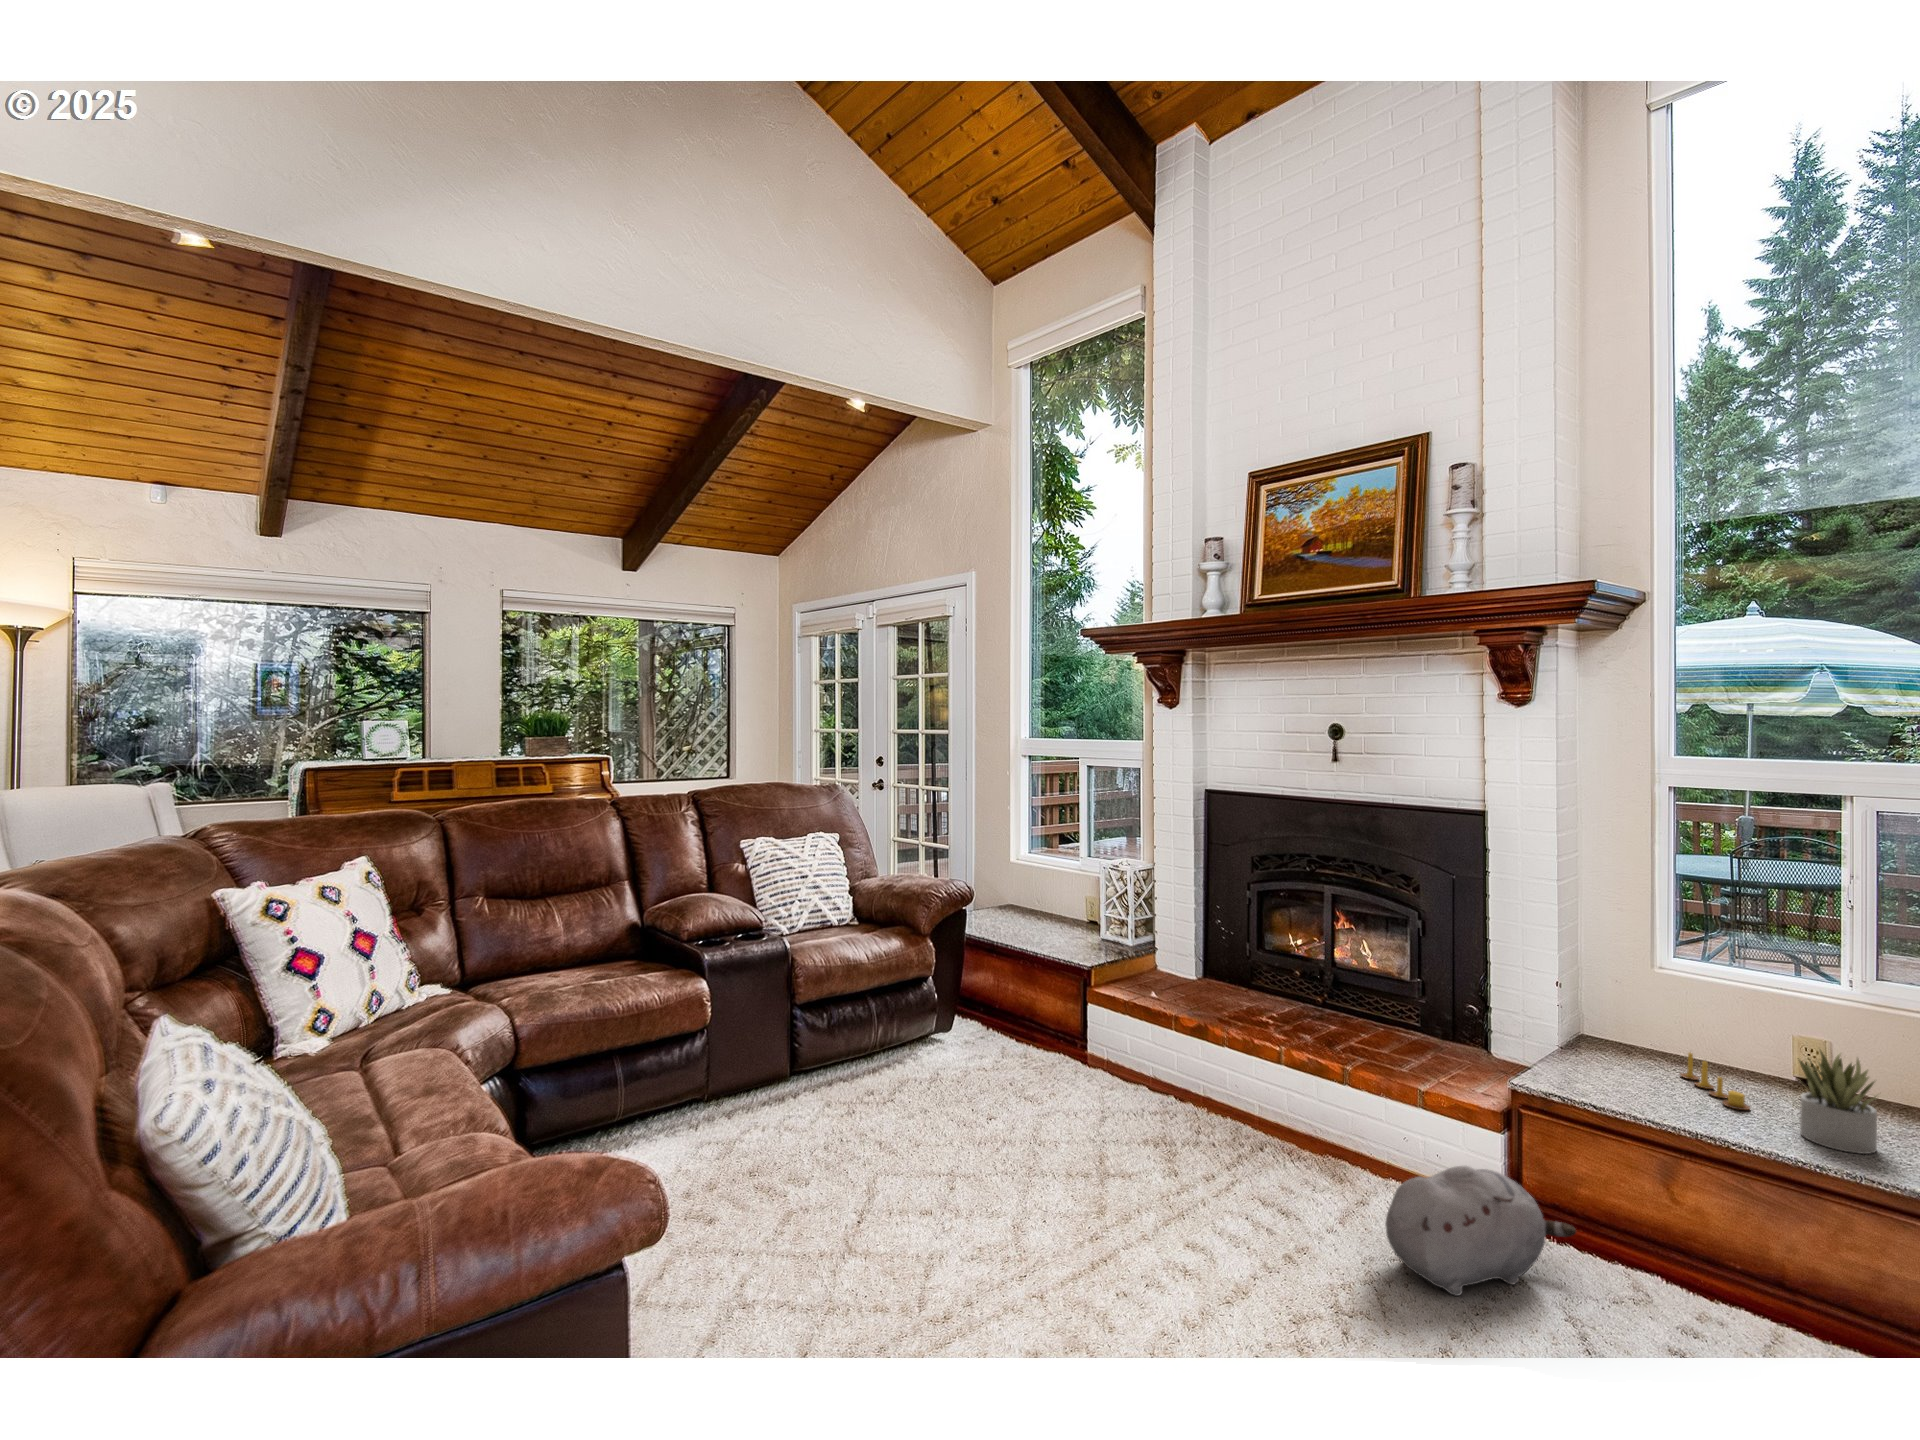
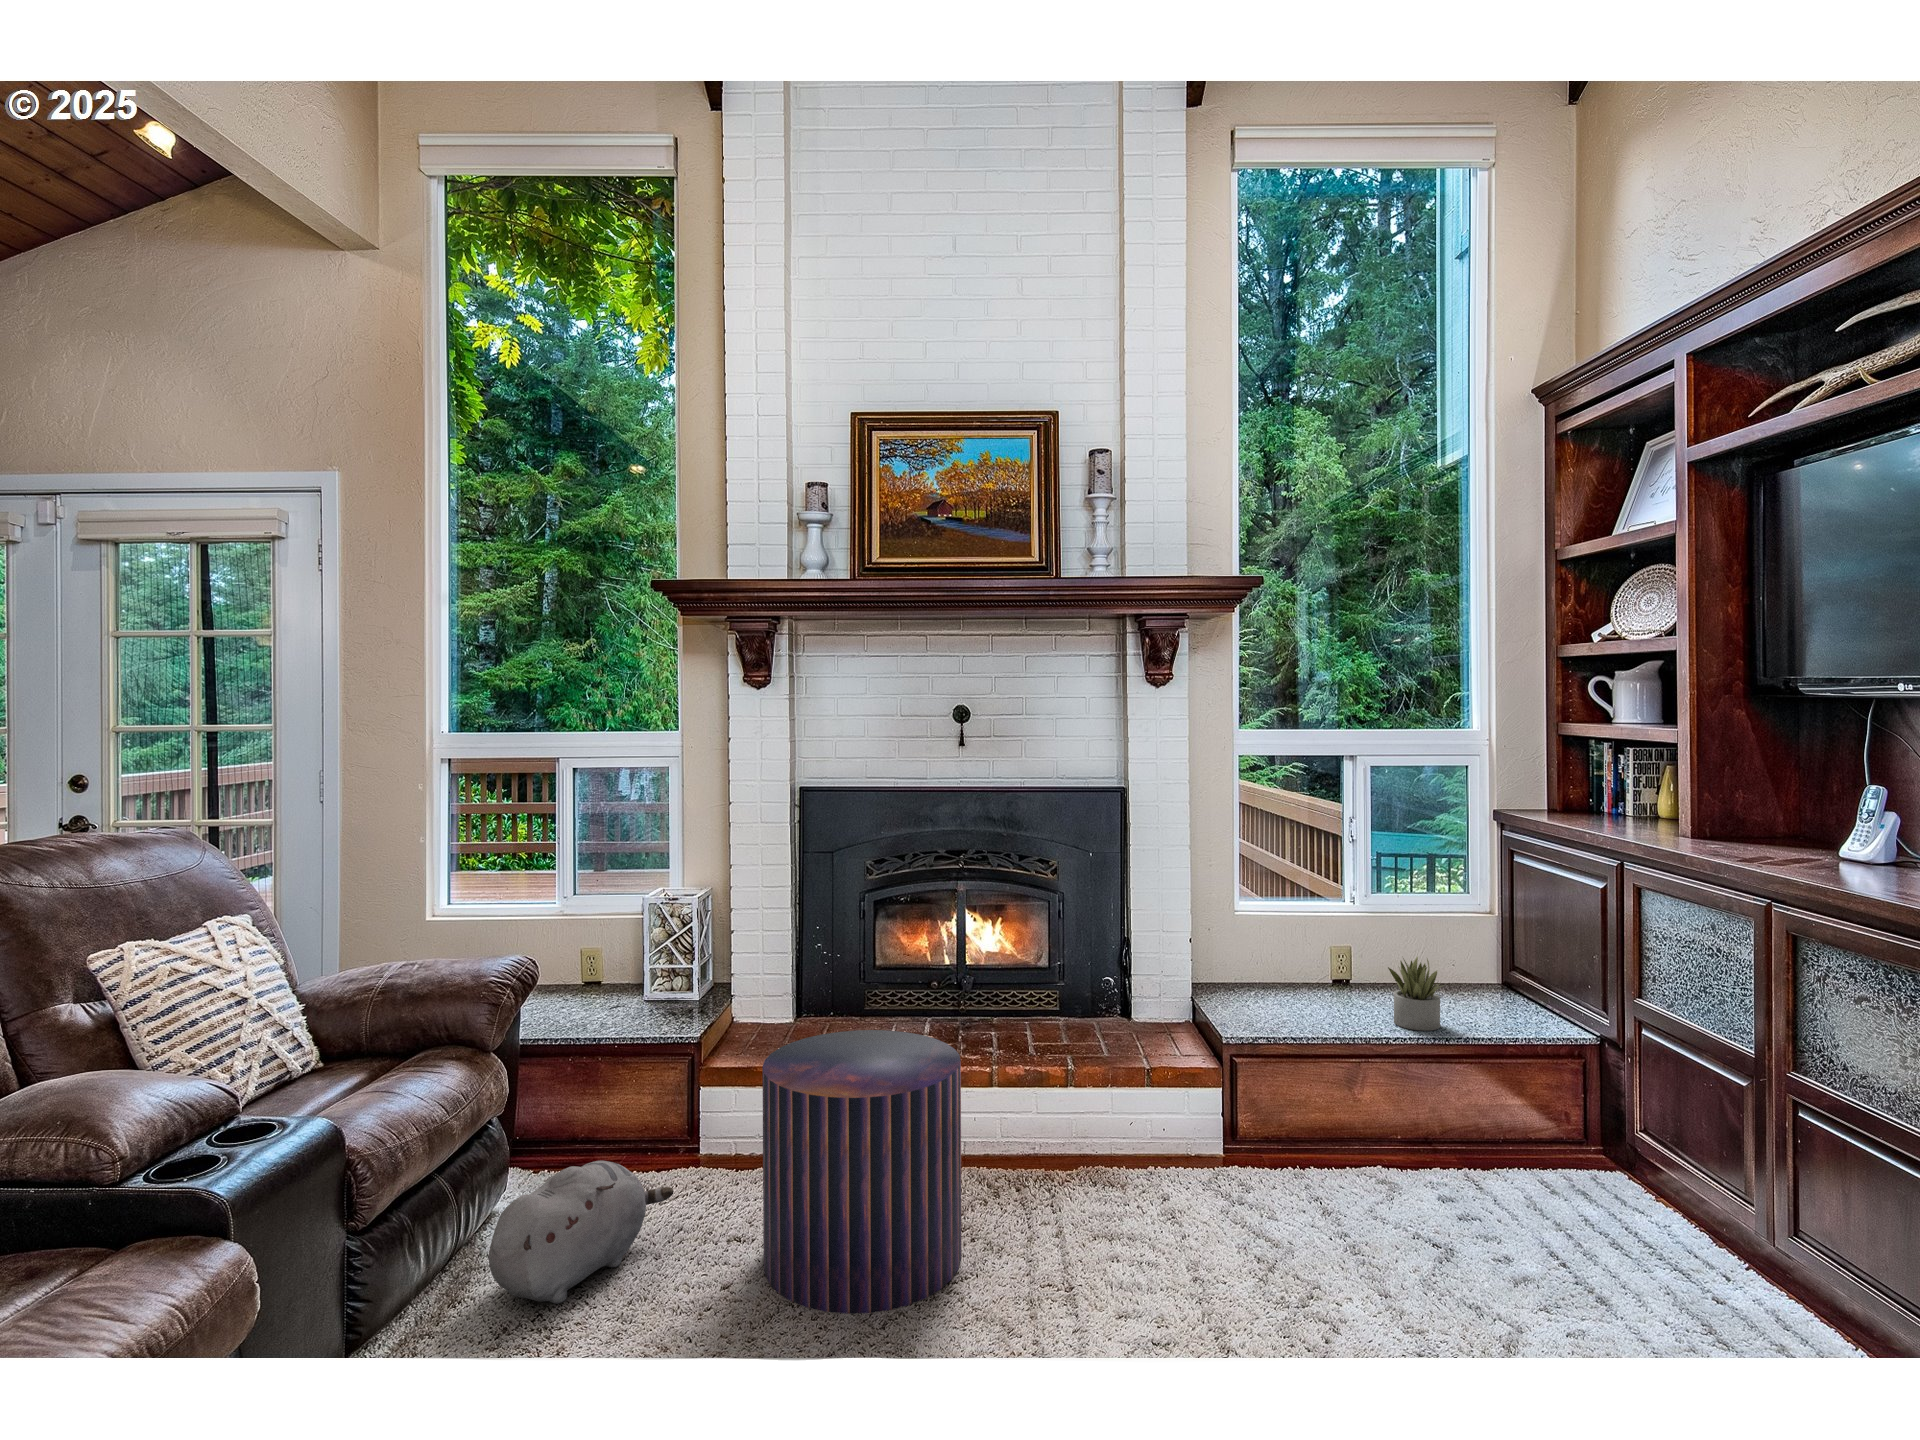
pouf: none [1016,970,1173,1178] -> present [762,1030,962,1314]
candle: present [1680,1053,1750,1110] -> none [1281,977,1352,1018]
plush toy: present [1385,1166,1576,1296] -> present [488,1161,673,1304]

